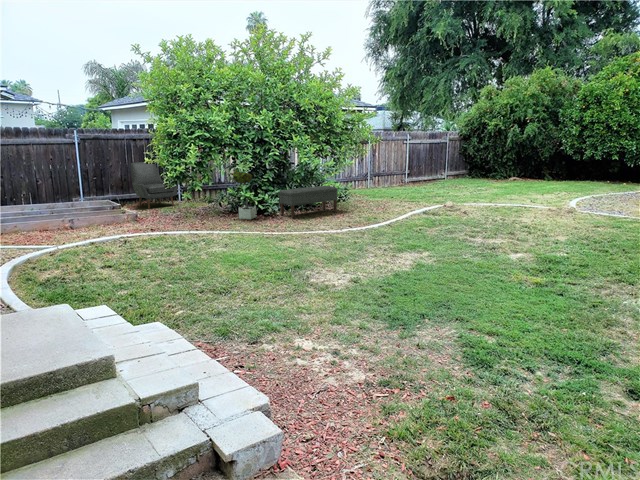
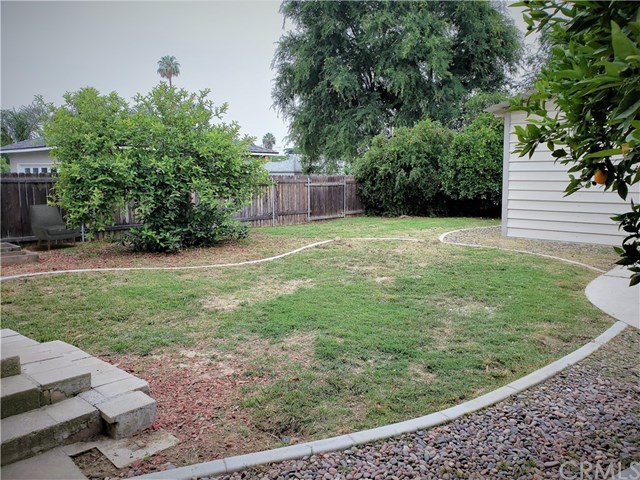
potted tree: present [233,170,257,219] -> none [136,211,160,257]
bench: present [279,186,338,218] -> none [181,225,237,255]

